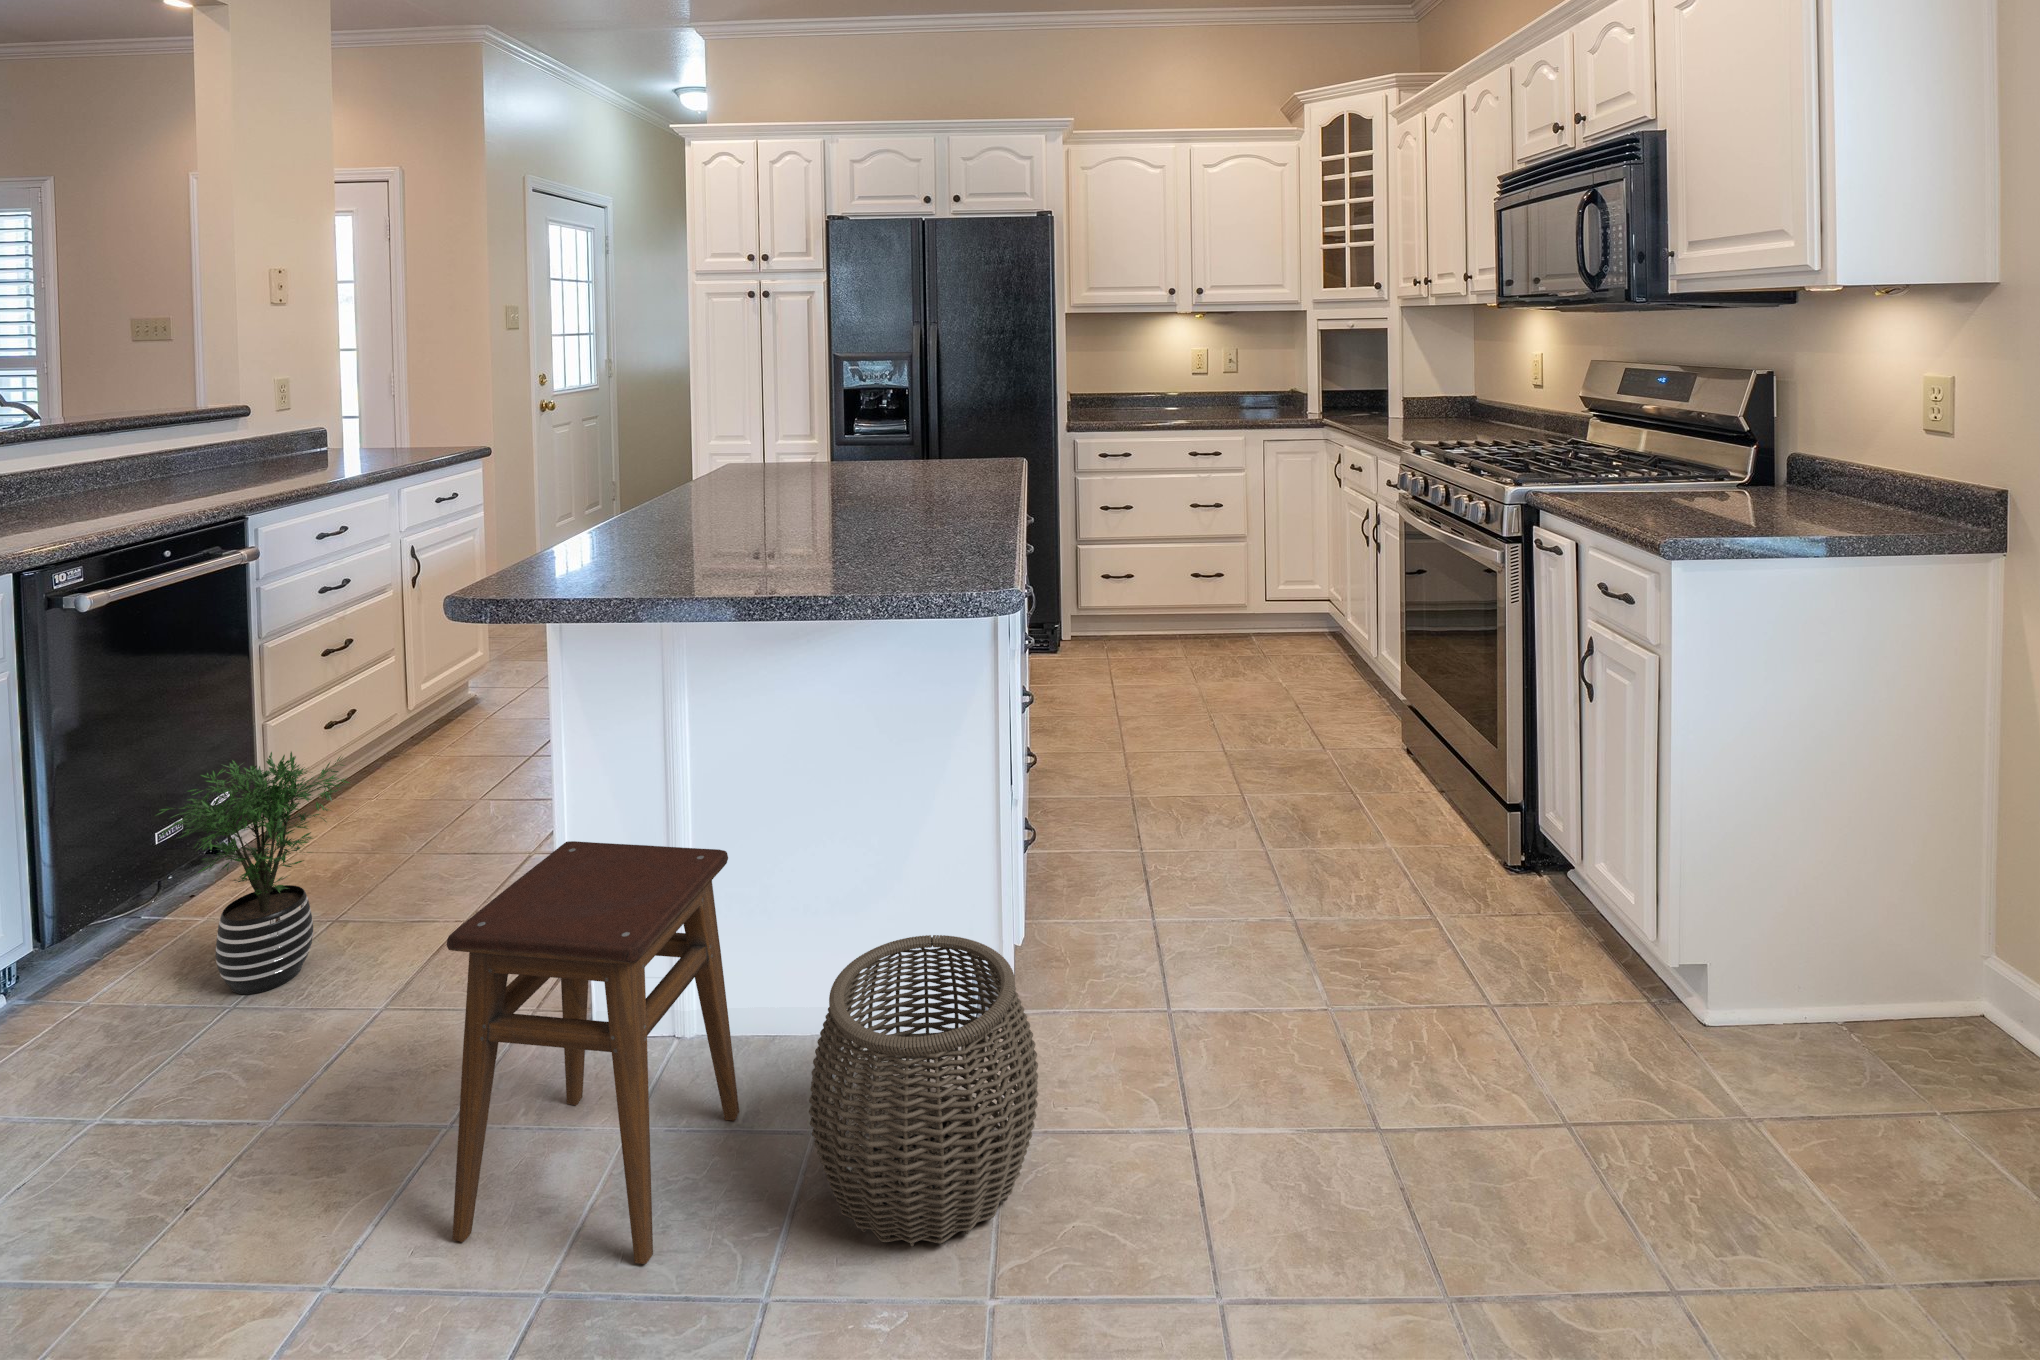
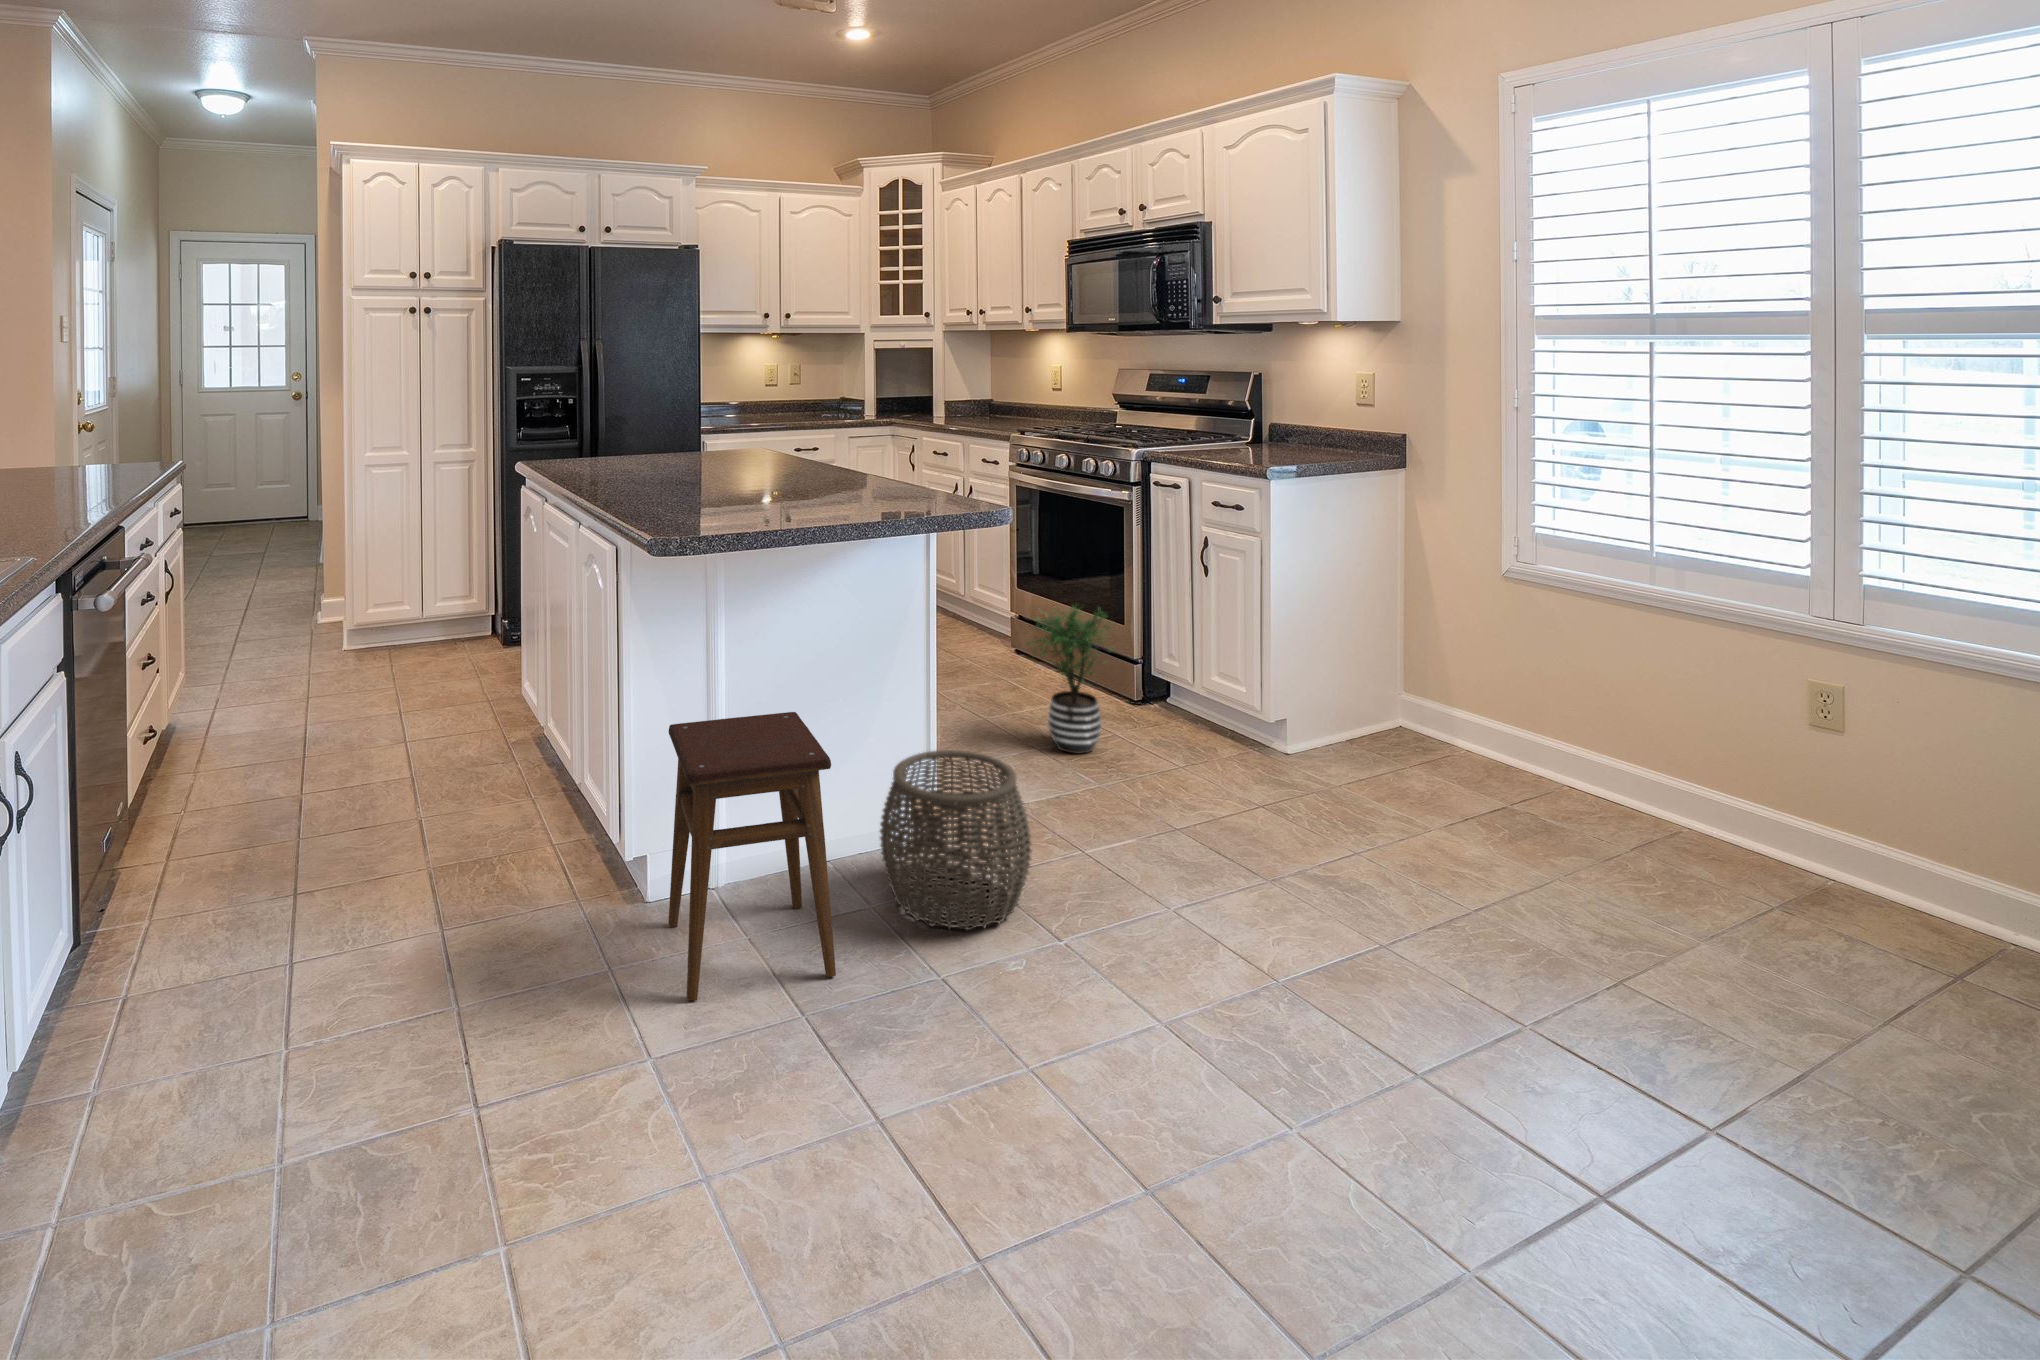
potted plant: present [157,752,350,994] -> present [1027,607,1109,754]

